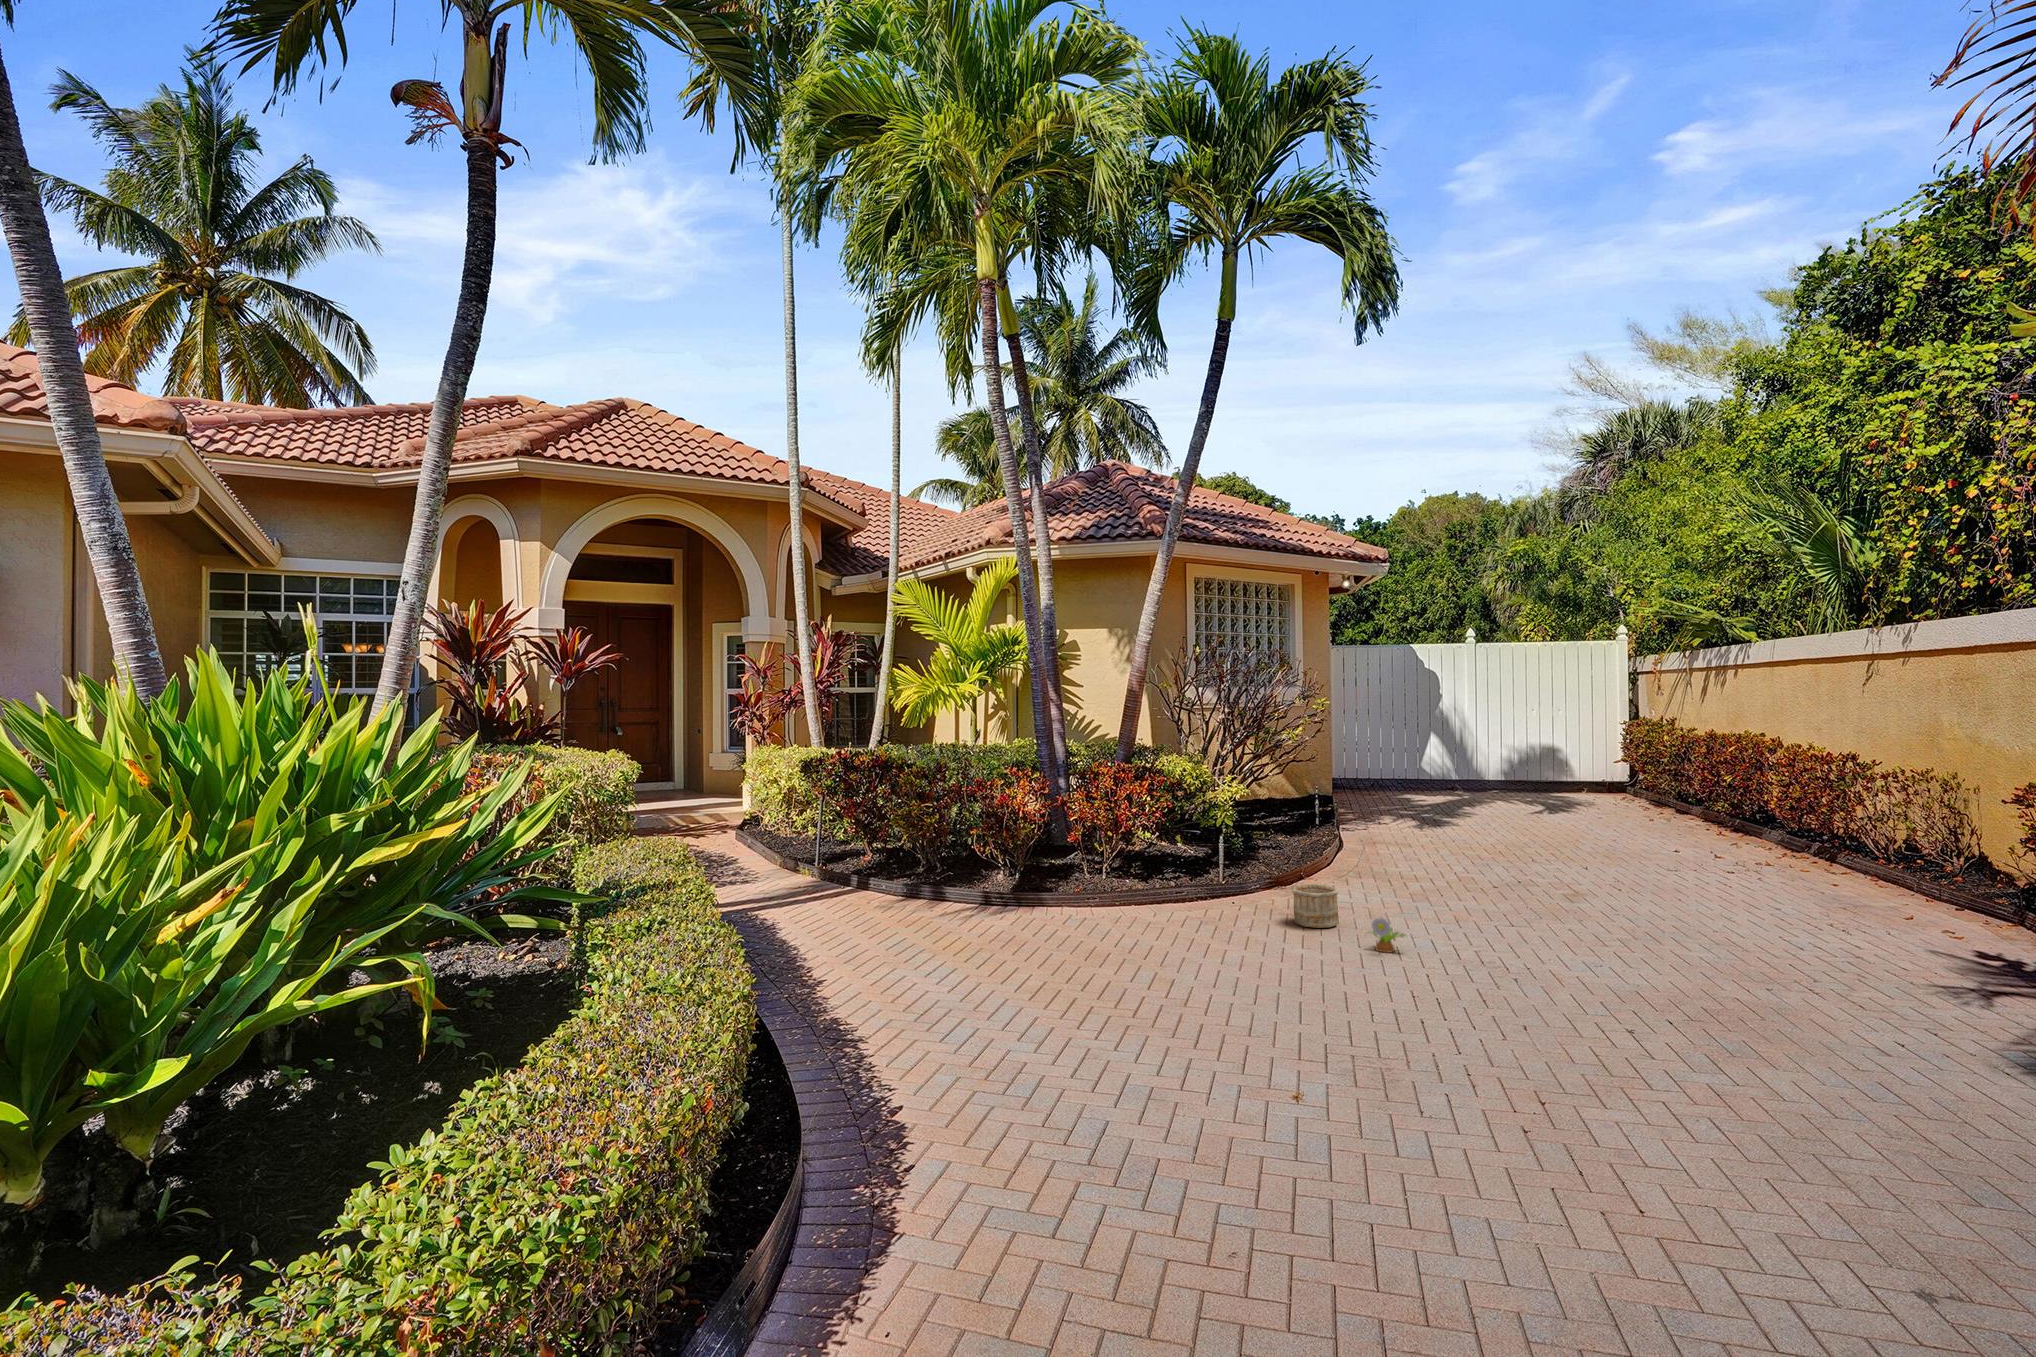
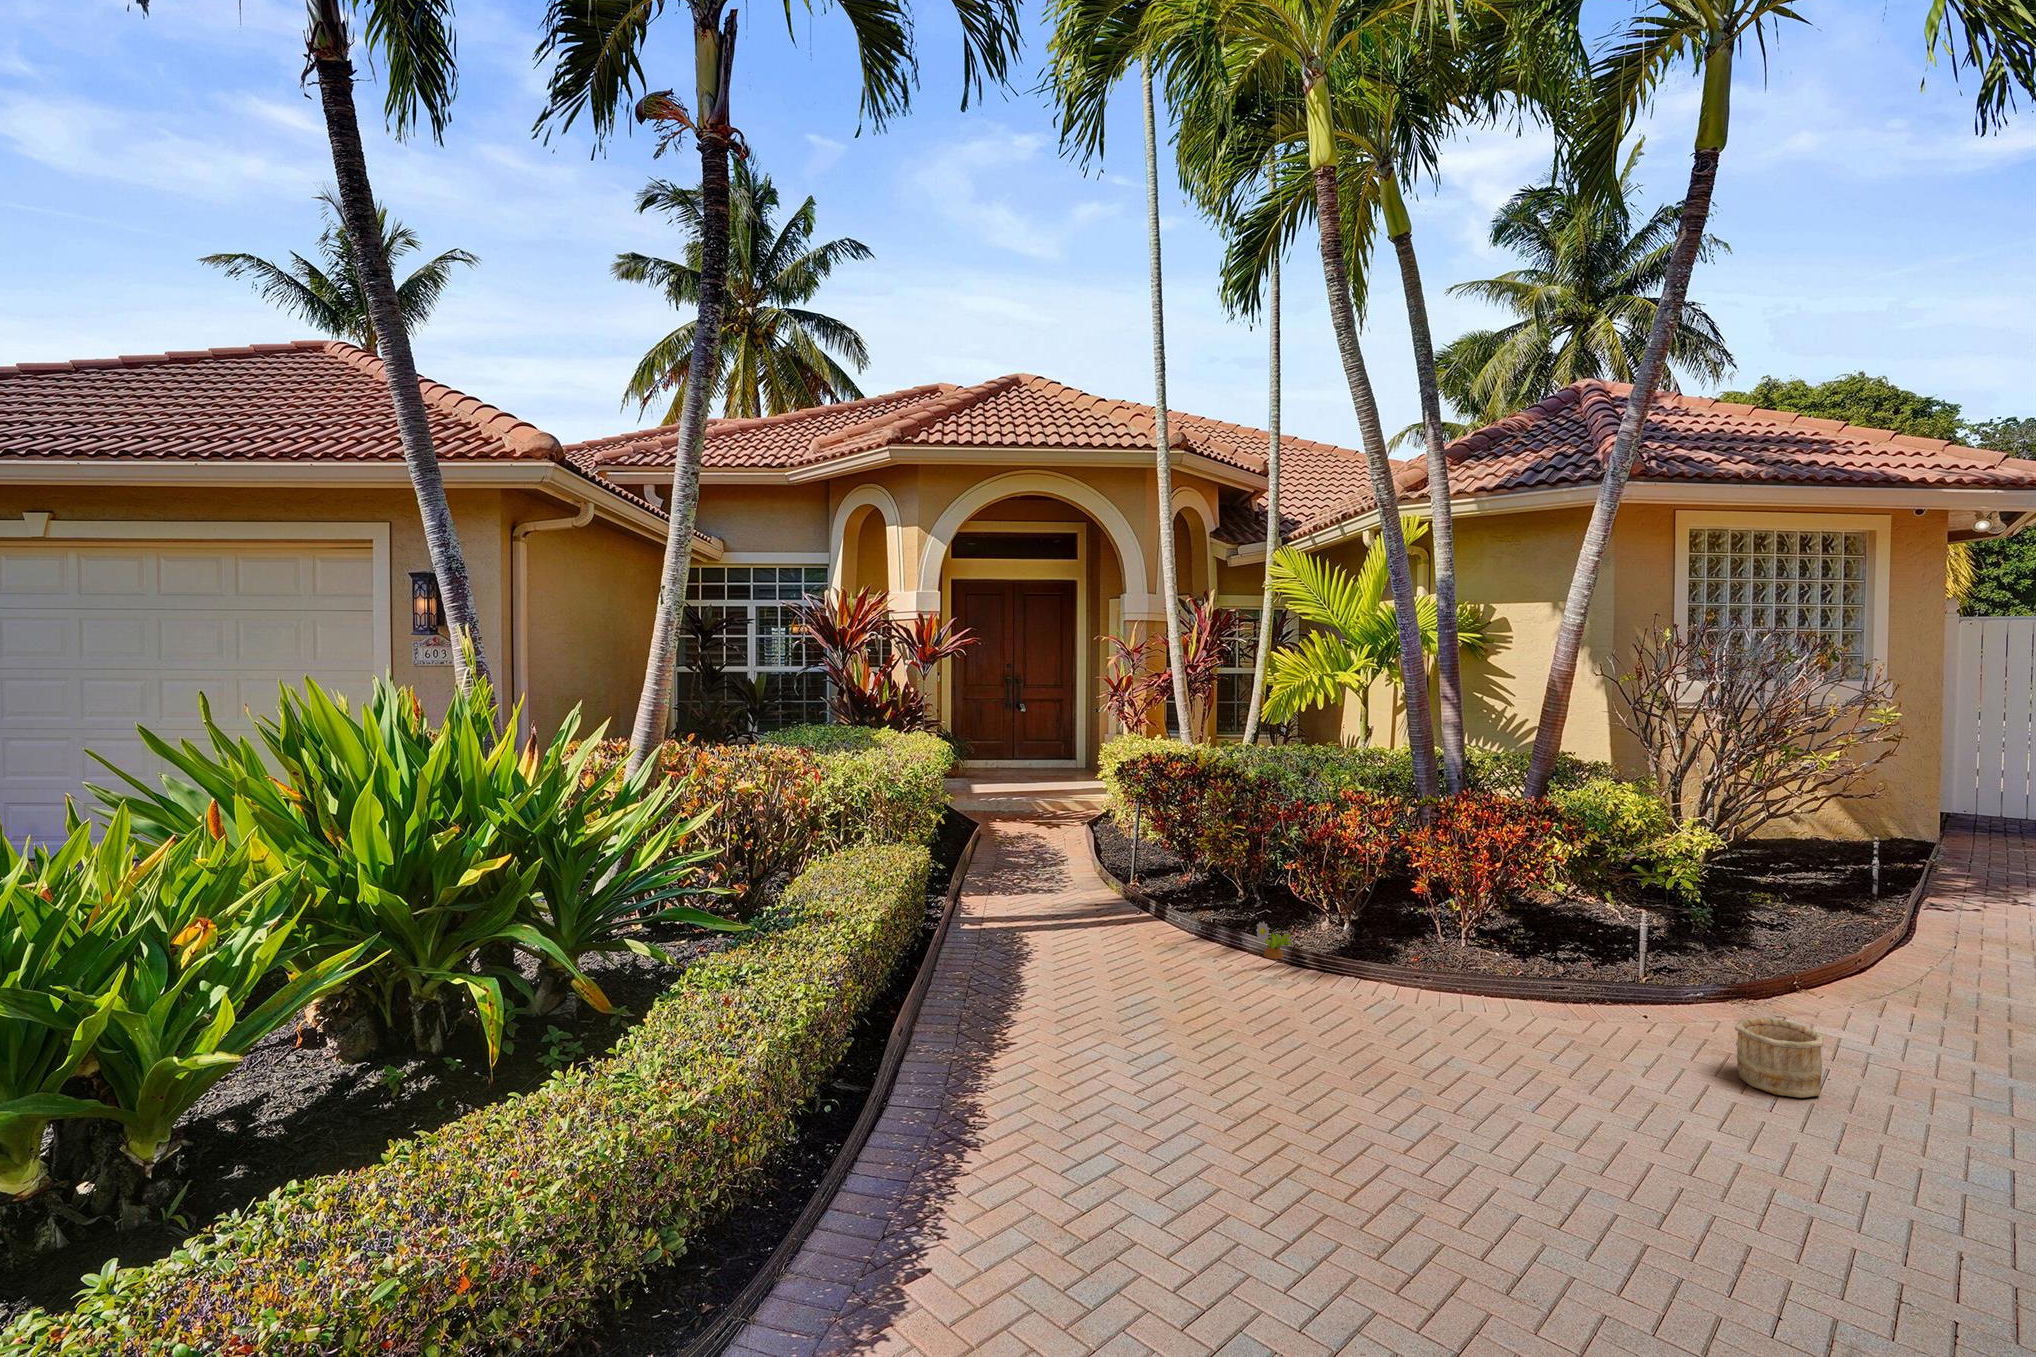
decorative plant: present [1370,918,1405,953] -> present [1256,921,1291,959]

